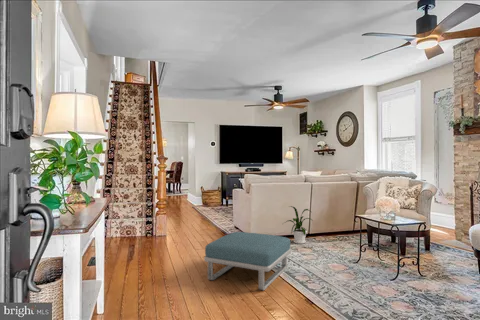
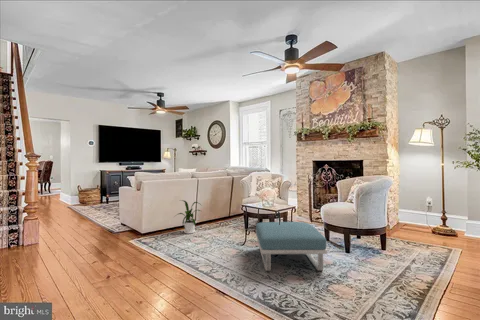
footstool: present [204,232,291,290] -> present [256,222,327,271]

